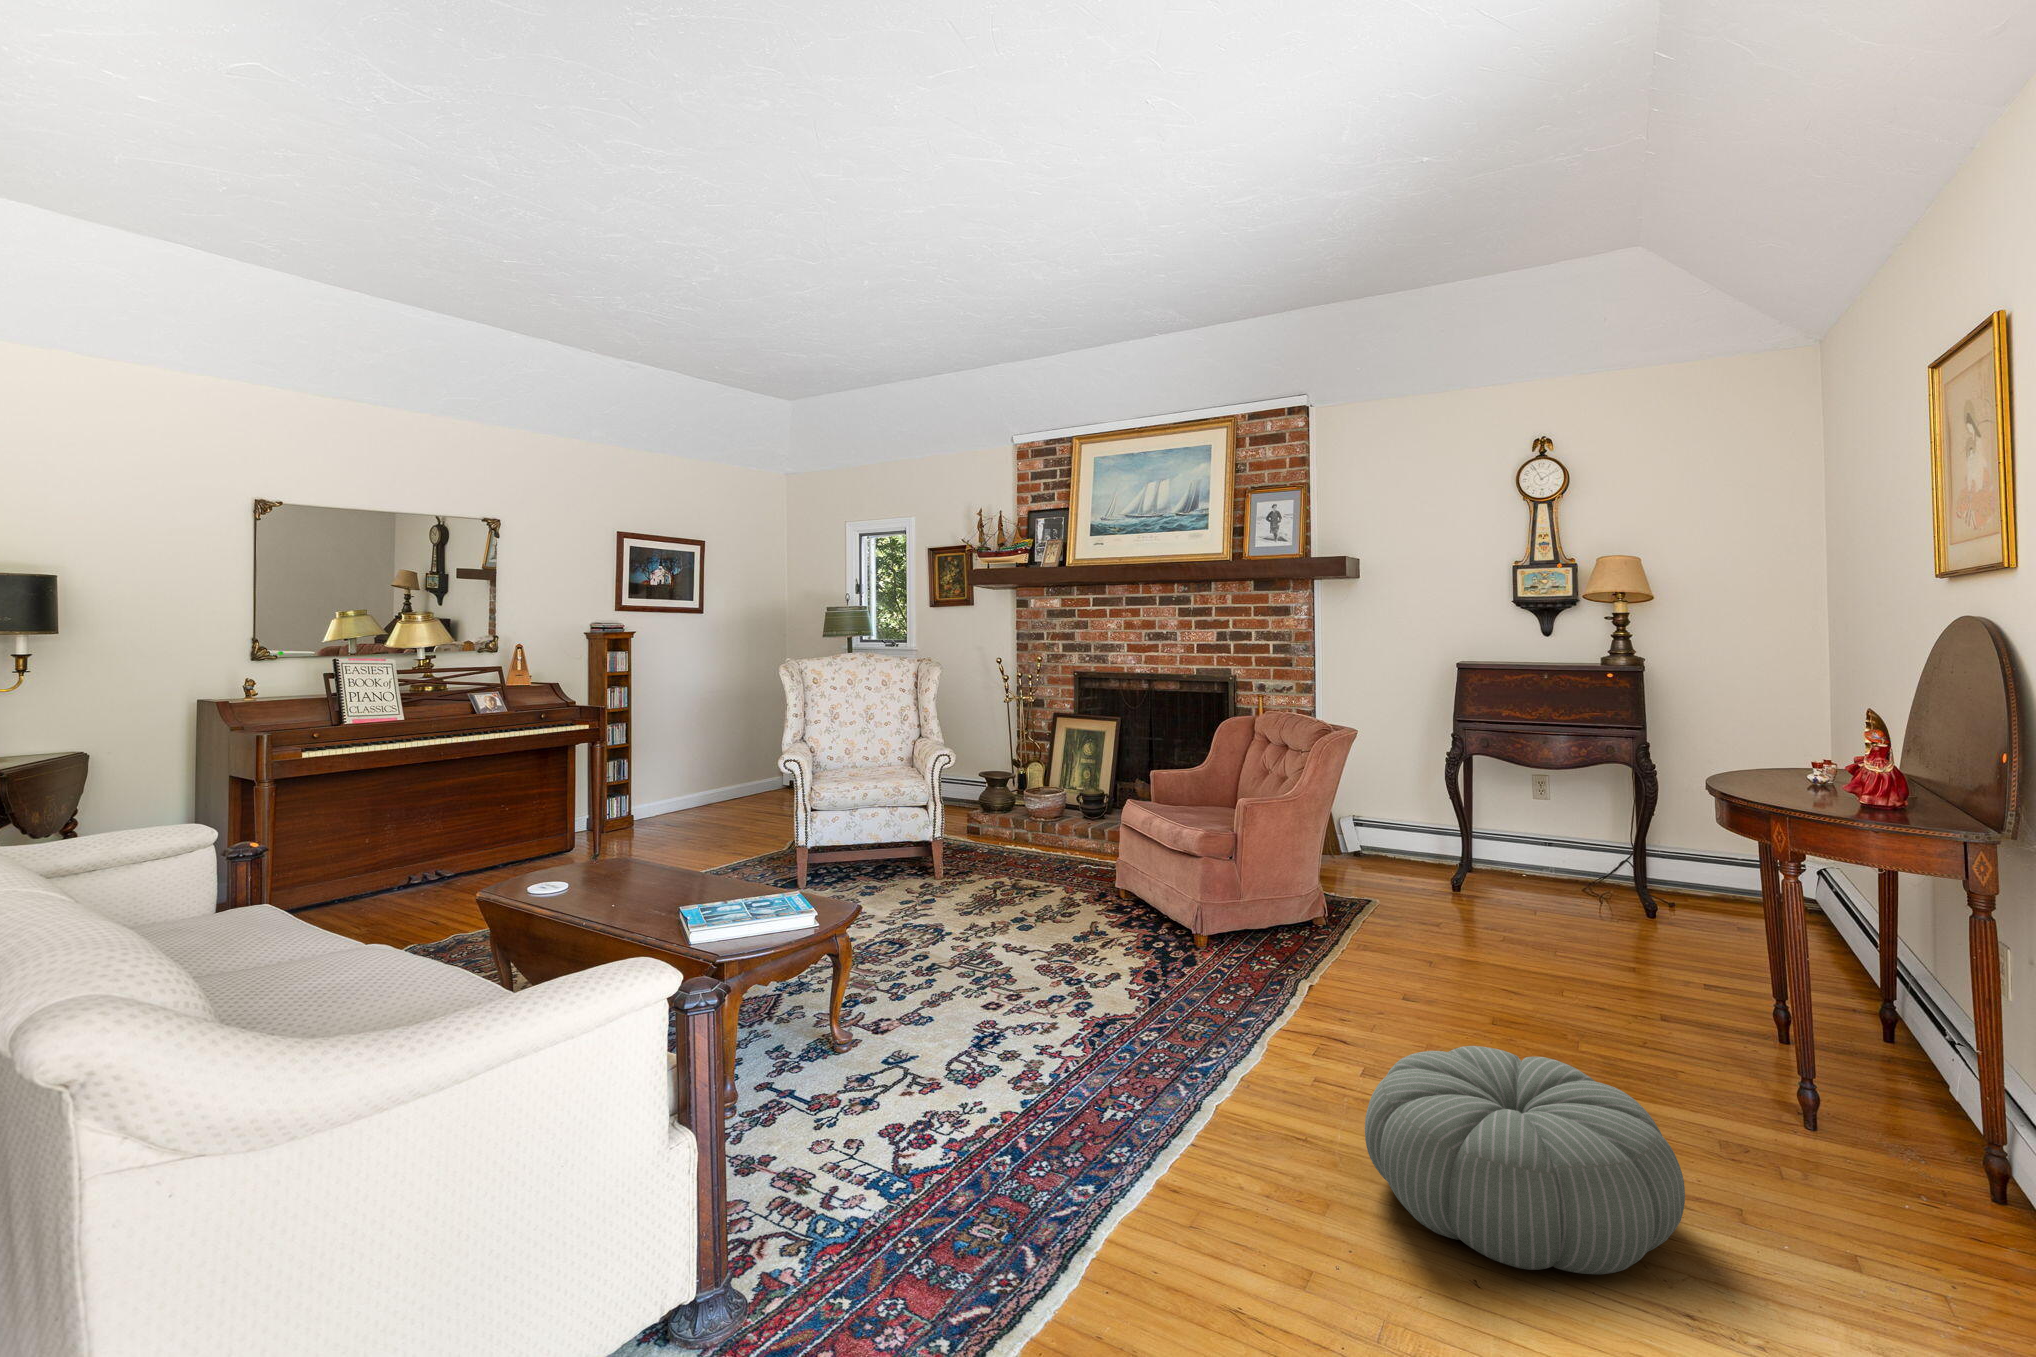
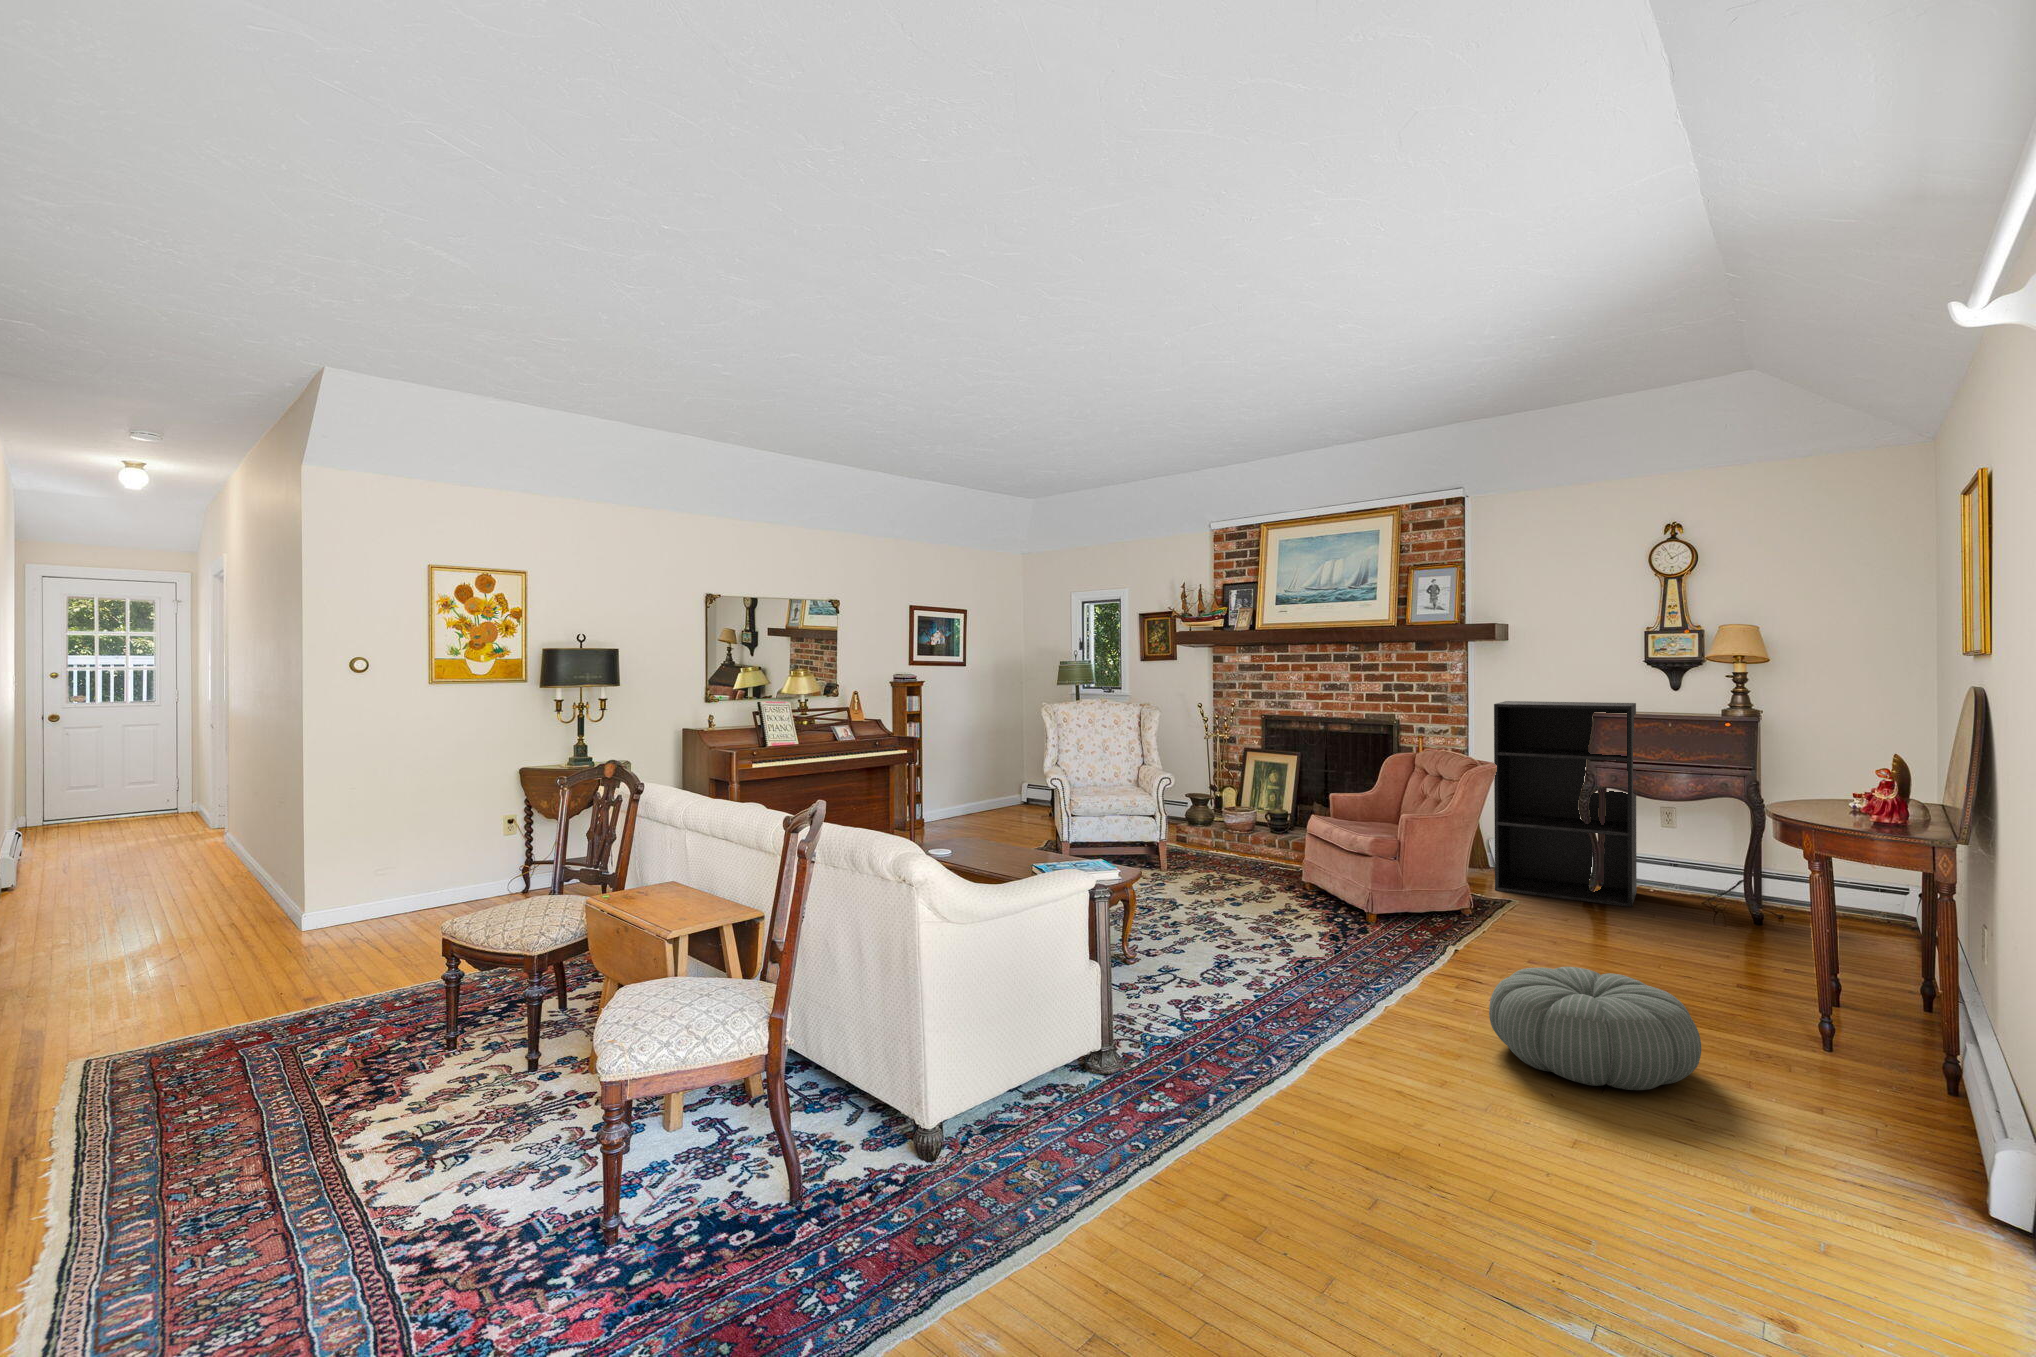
bookshelf: none [1345,651,1507,902] -> present [1494,701,1637,907]

